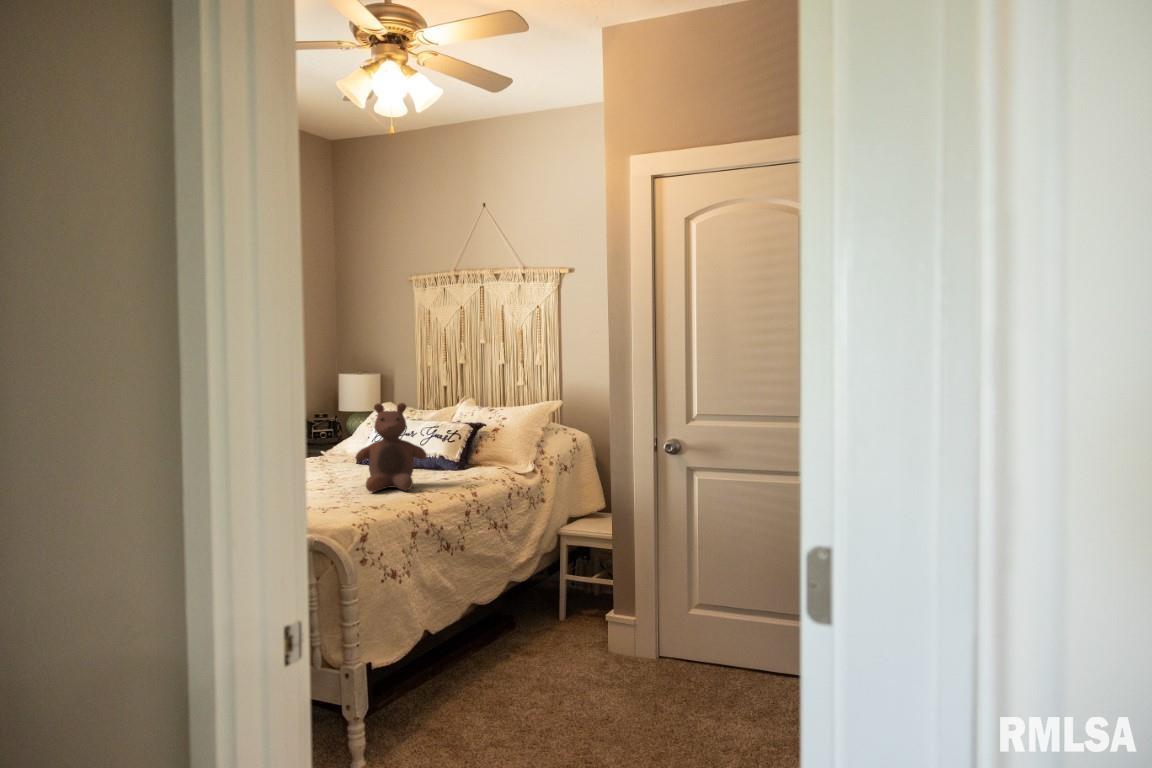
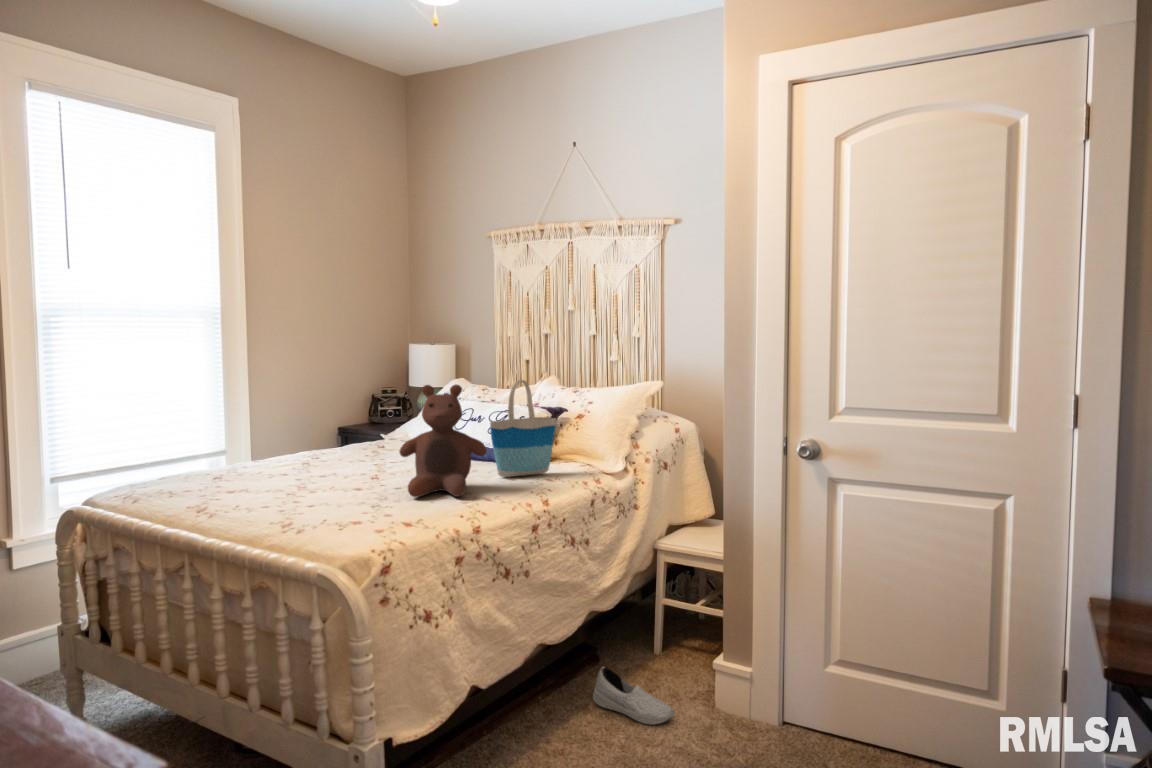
tote bag: none [427,399,480,477] -> present [490,380,556,477]
shoe: none [513,624,578,663] -> present [593,667,674,725]

